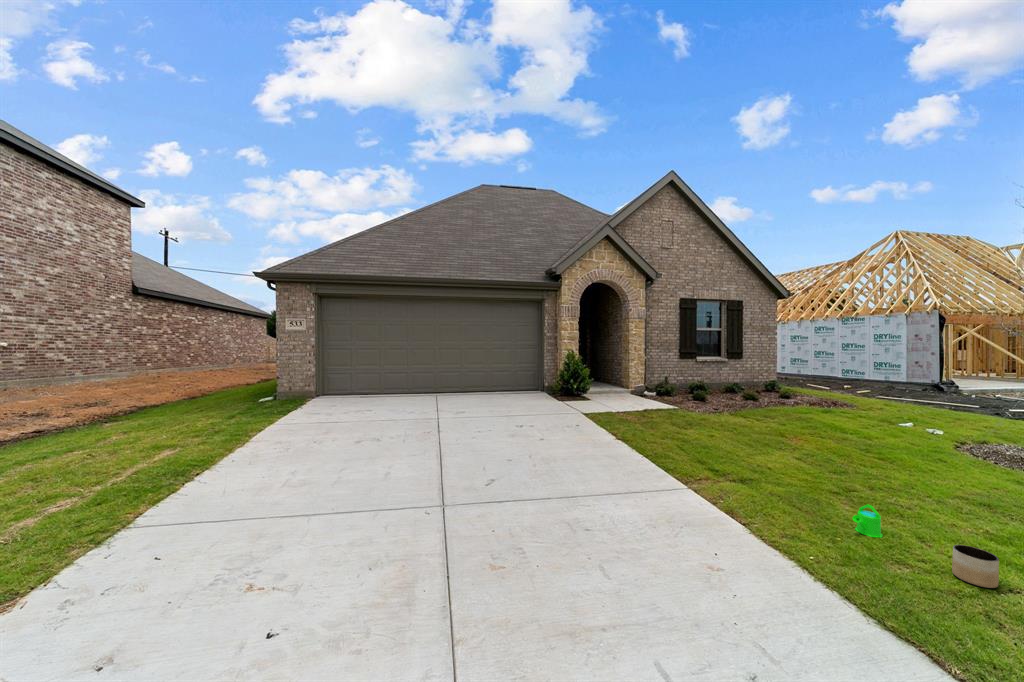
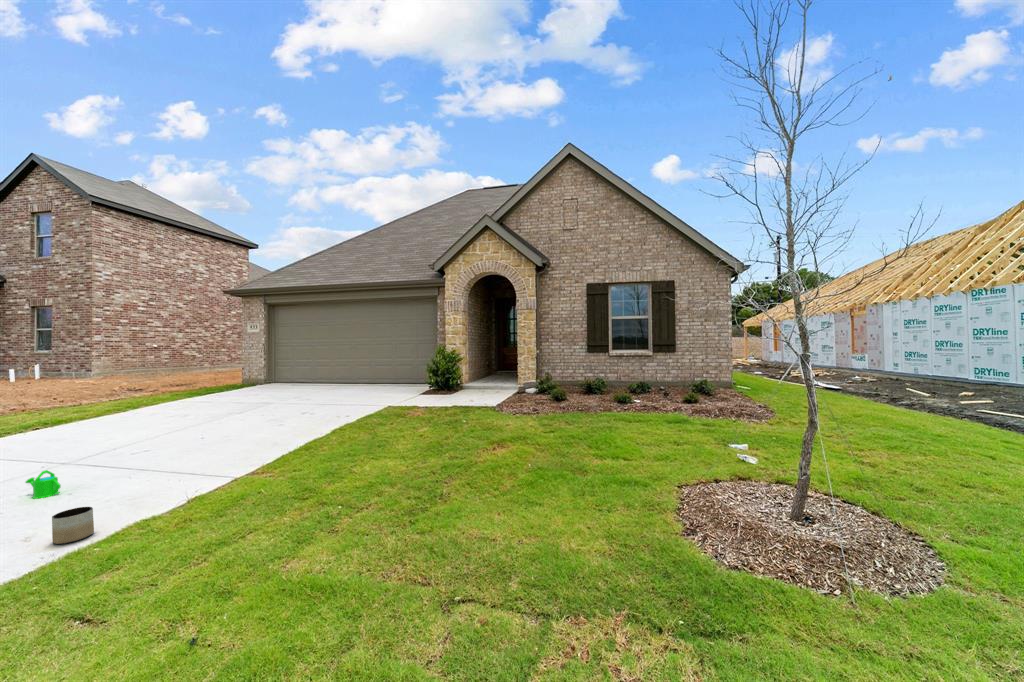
watering can: present [852,504,883,537] -> present [26,470,61,499]

